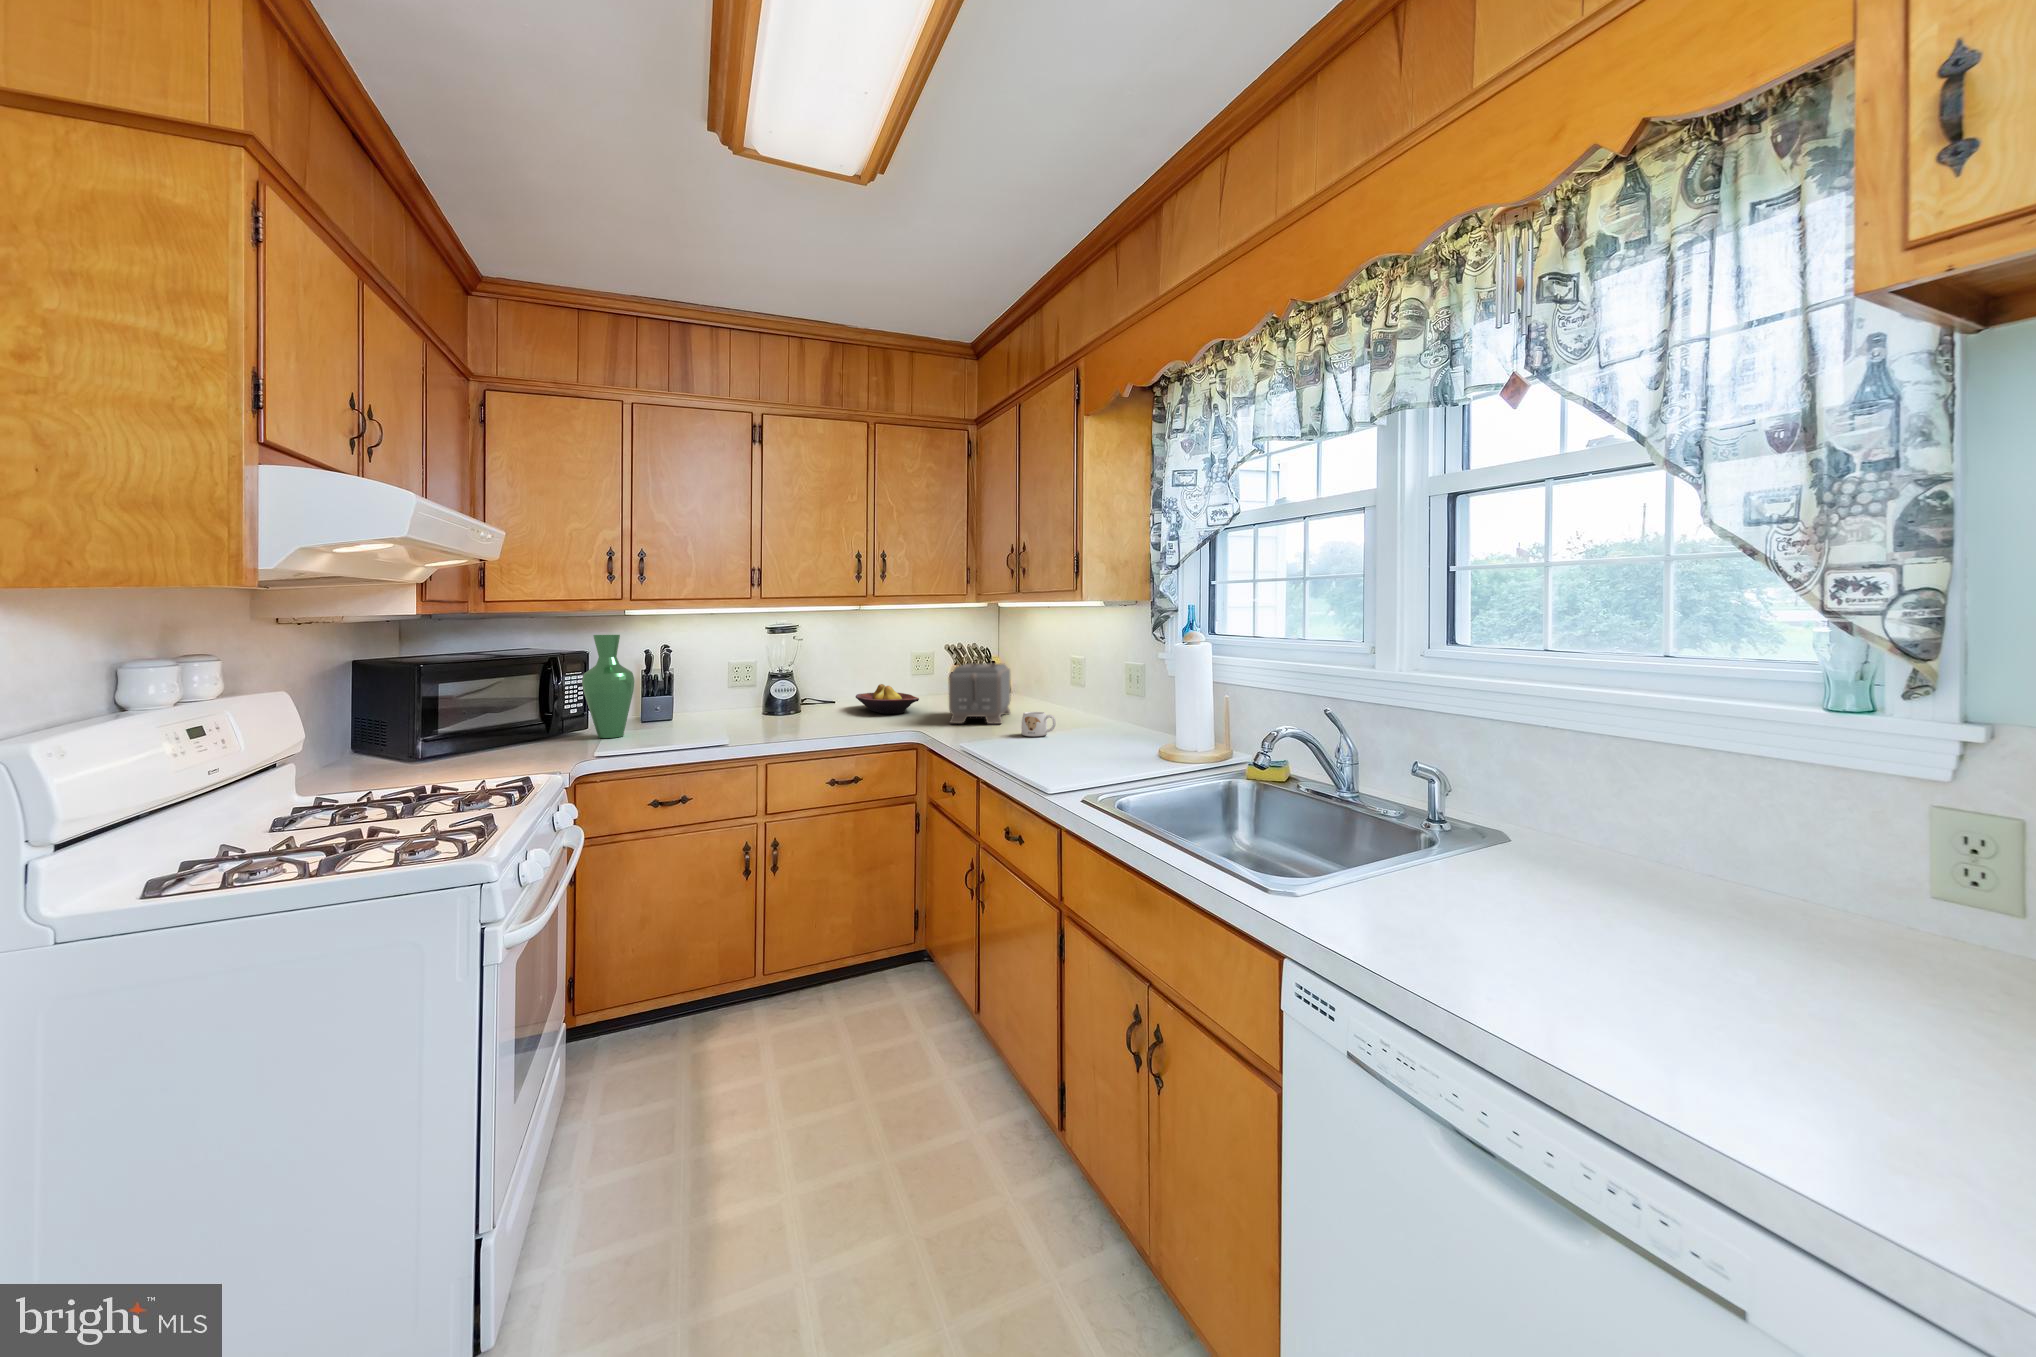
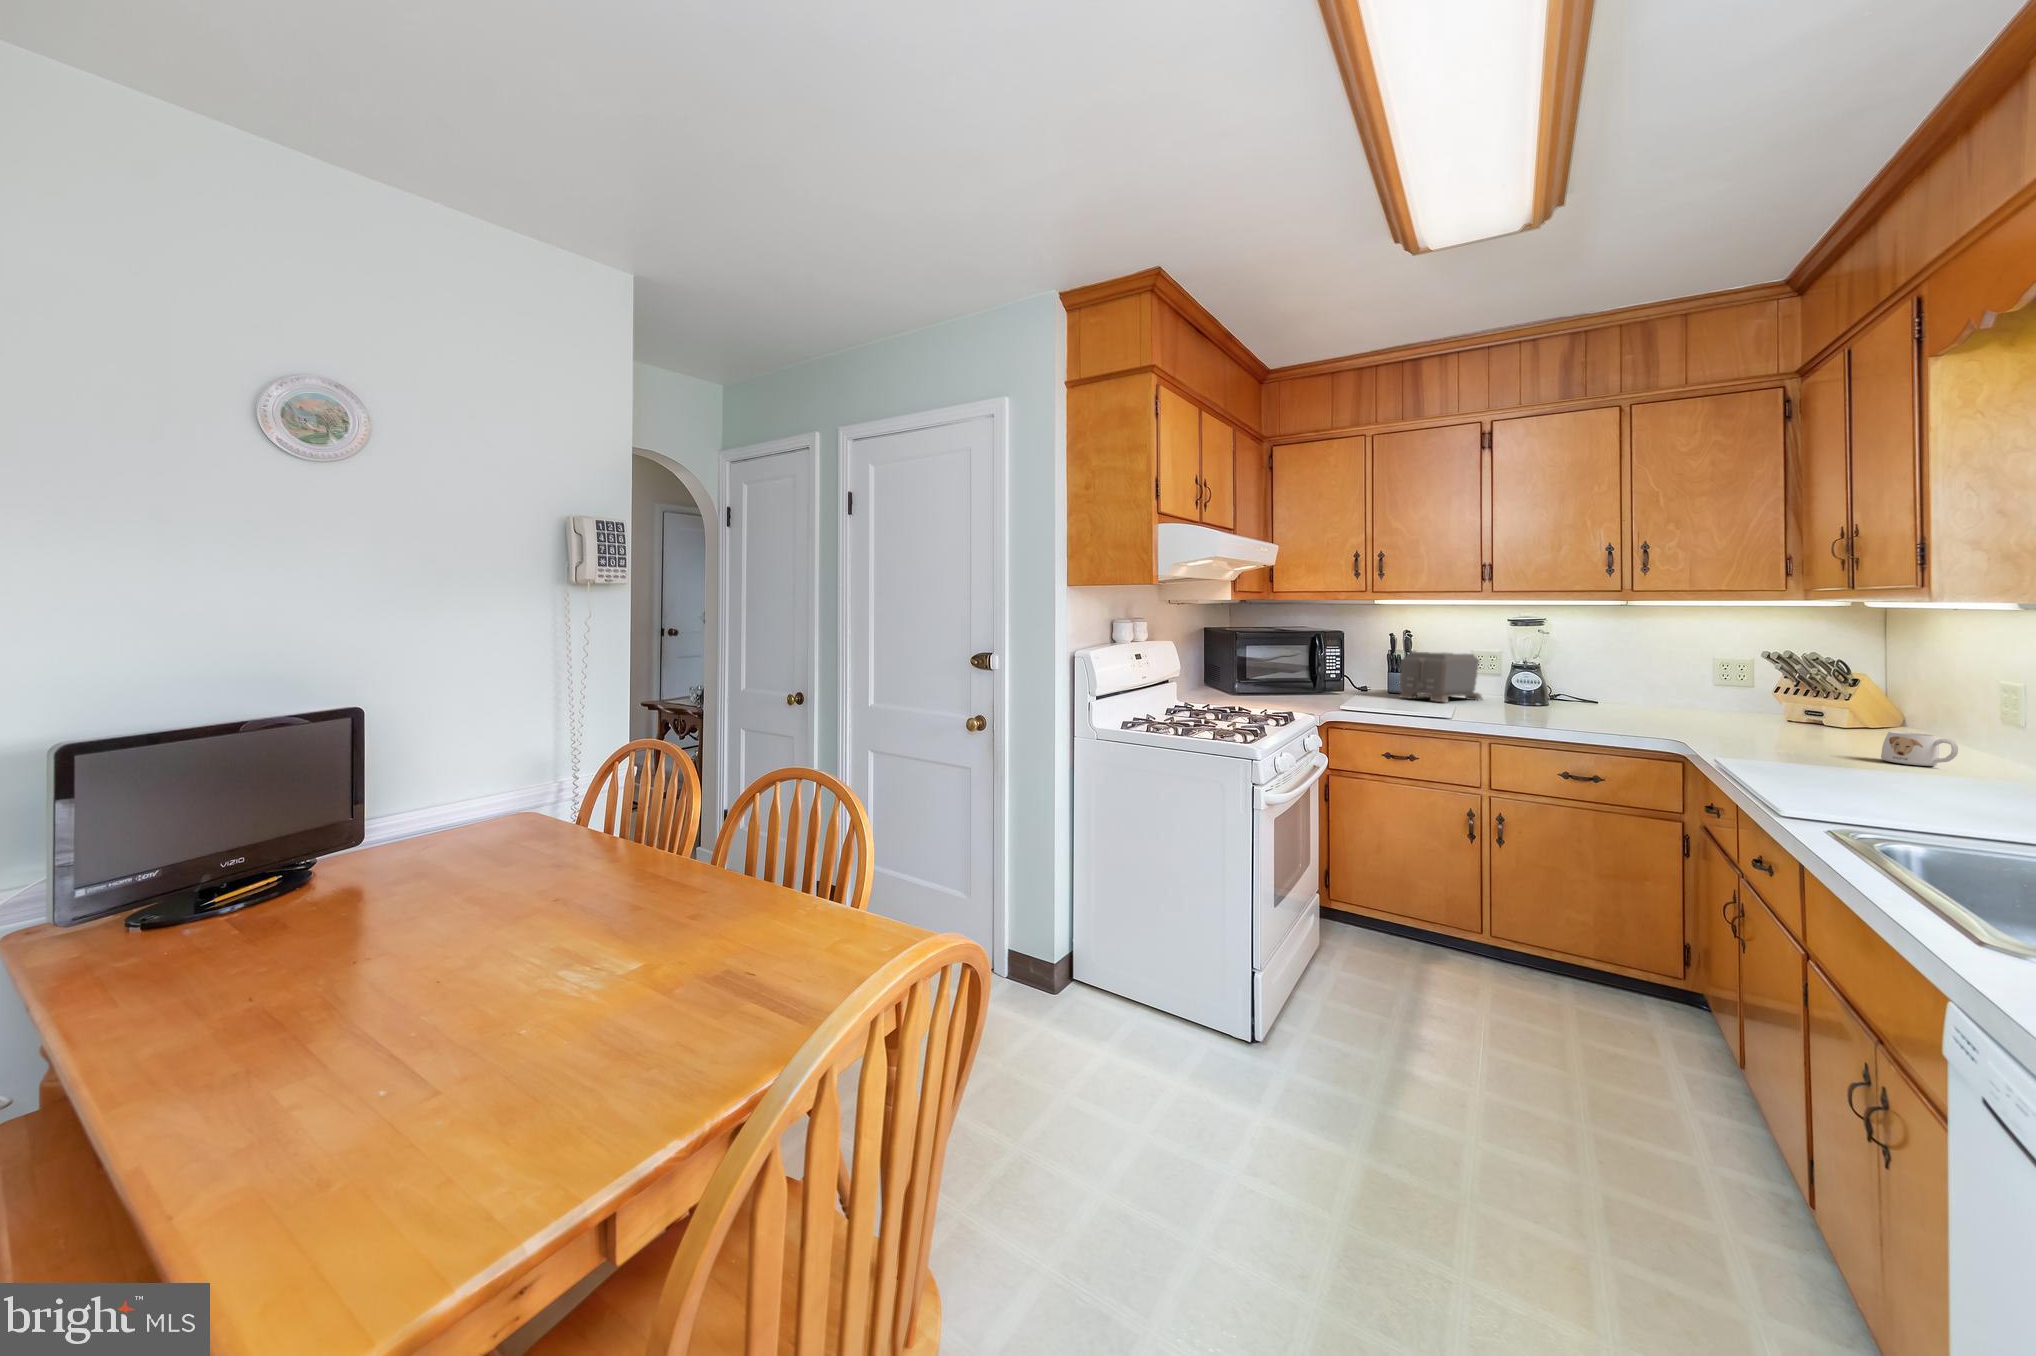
vase: present [582,635,634,738] -> none [1339,619,1380,701]
toaster: present [949,664,1011,724] -> present [1400,652,1482,702]
fruit bowl: present [856,684,919,714] -> none [1616,685,1710,718]

